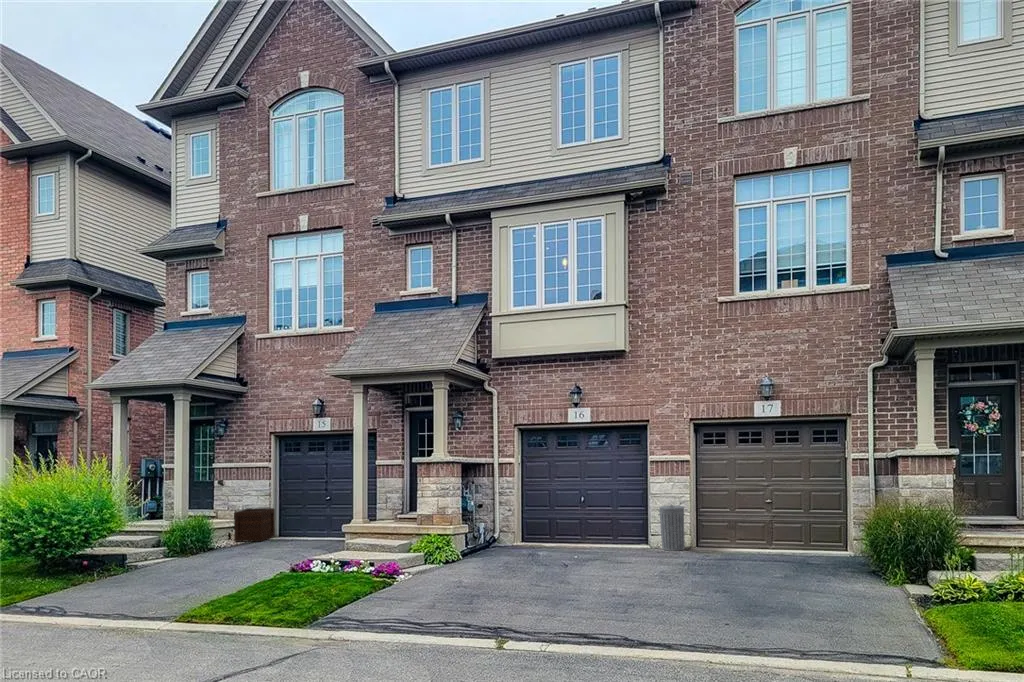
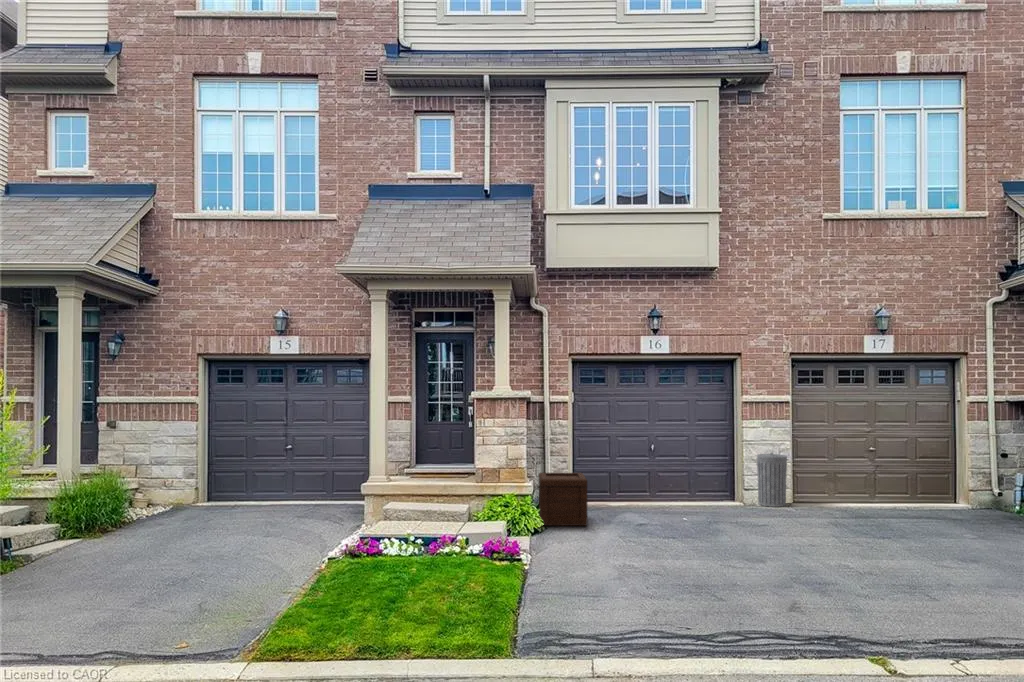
wooden crate: present [234,508,275,542] -> present [539,473,587,526]

